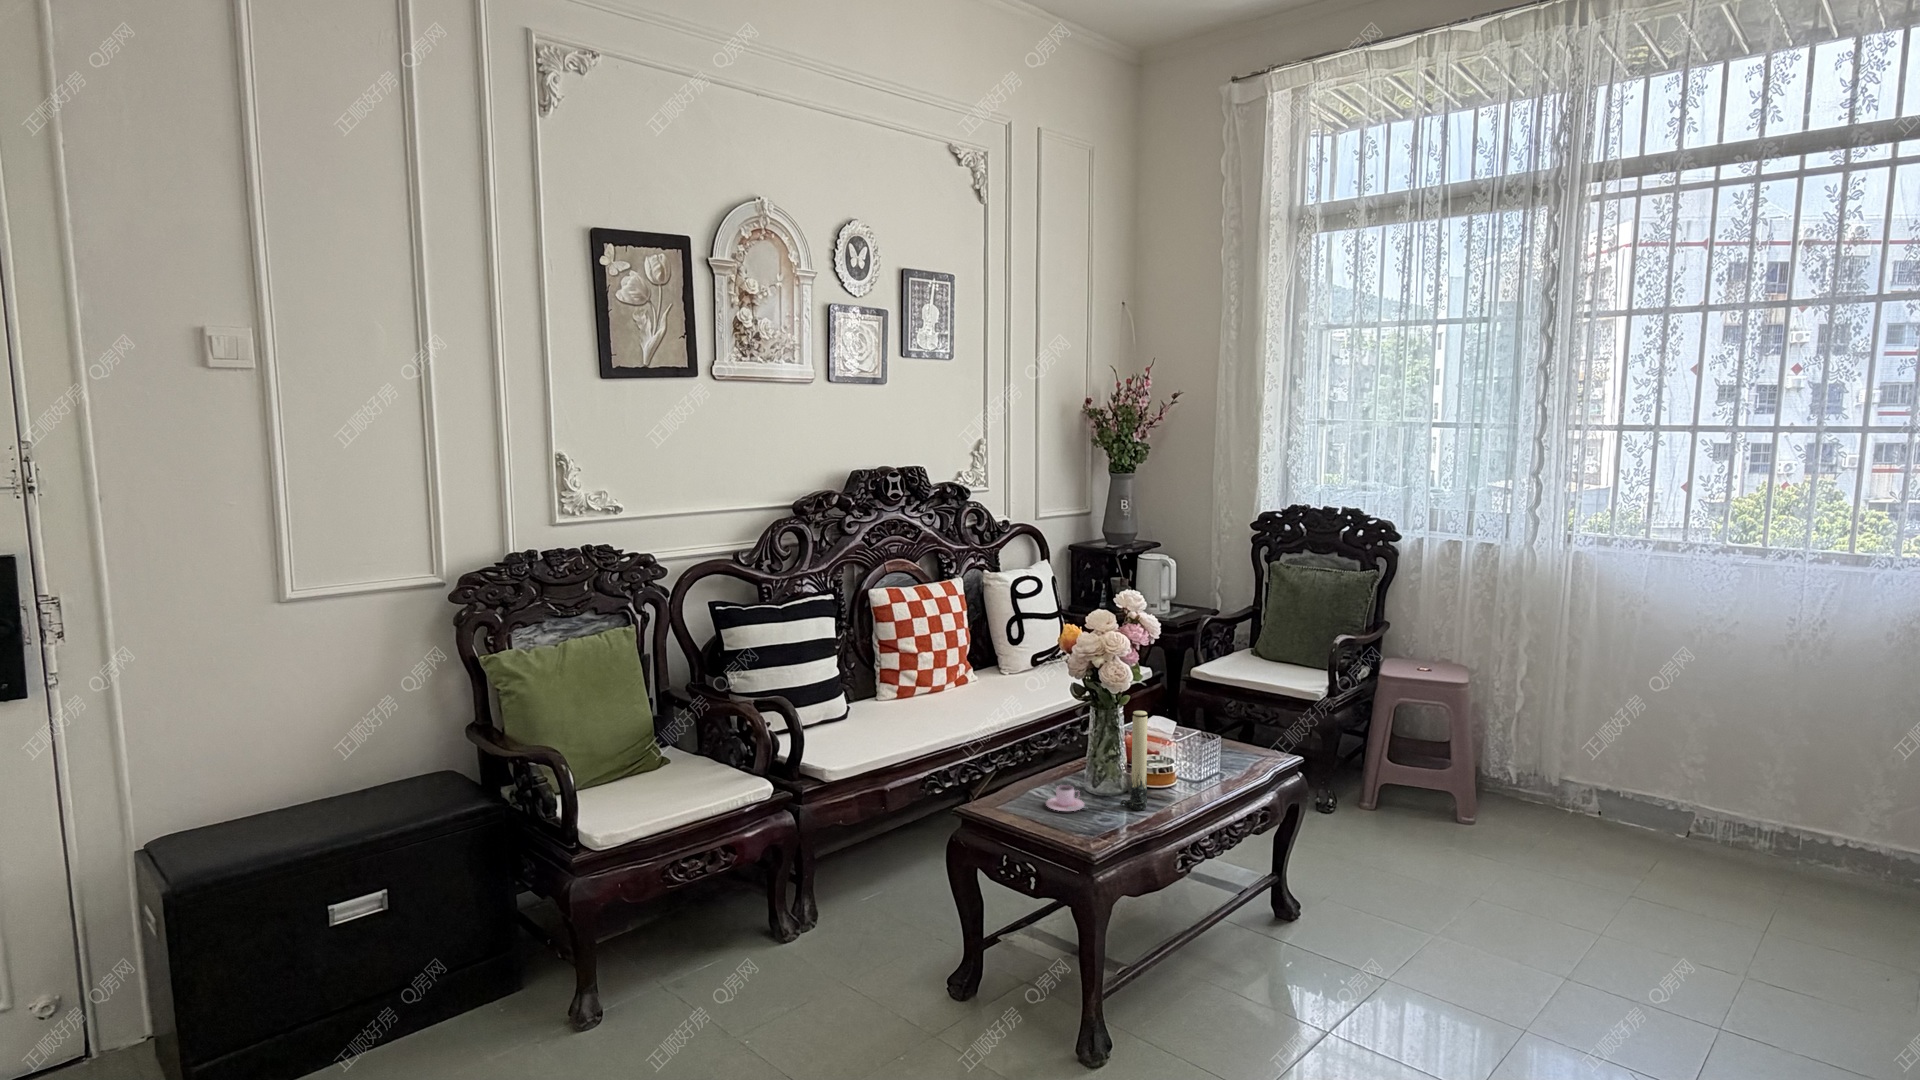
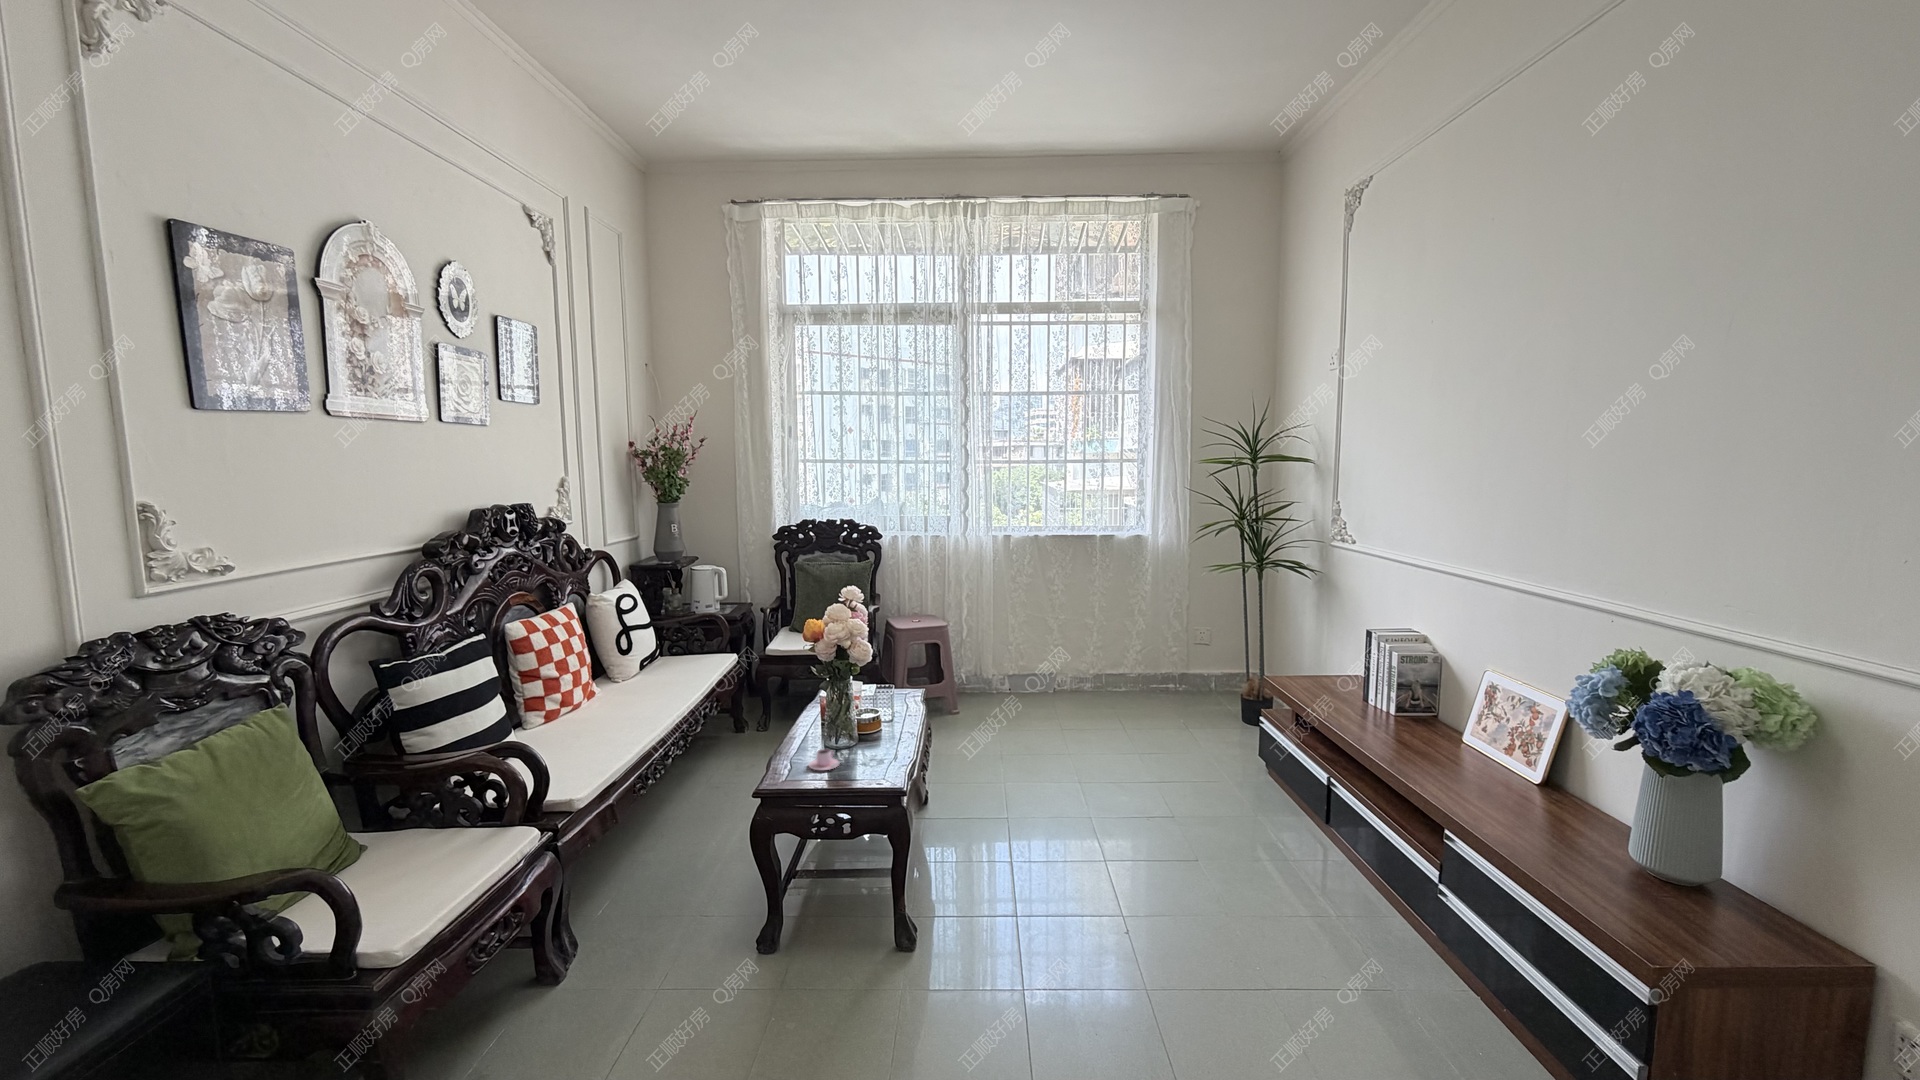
candle: present [1120,711,1148,810] -> none [858,678,880,754]

